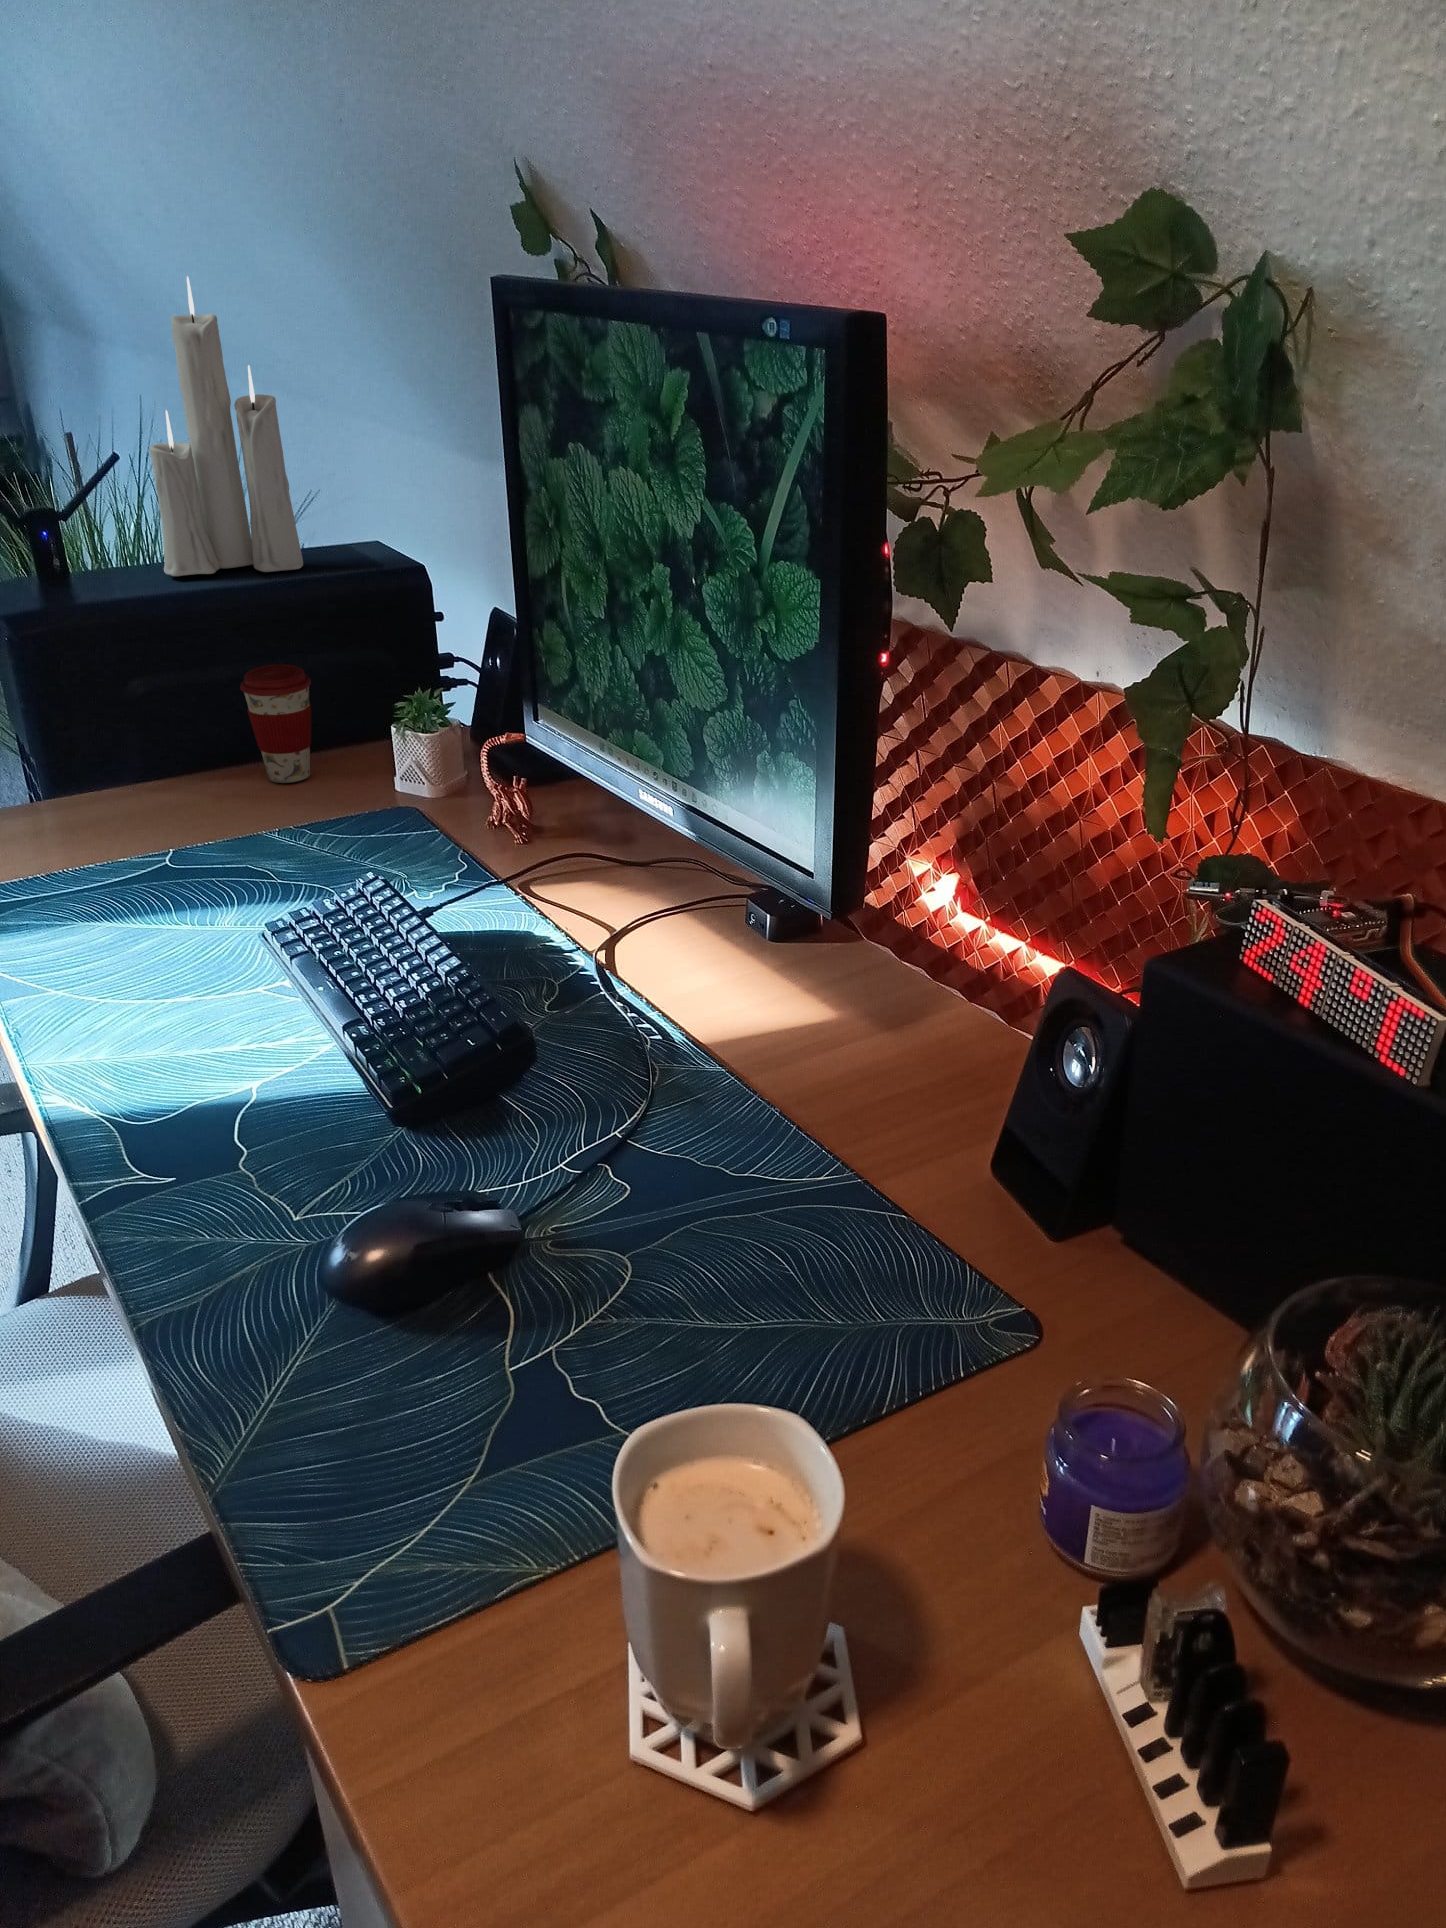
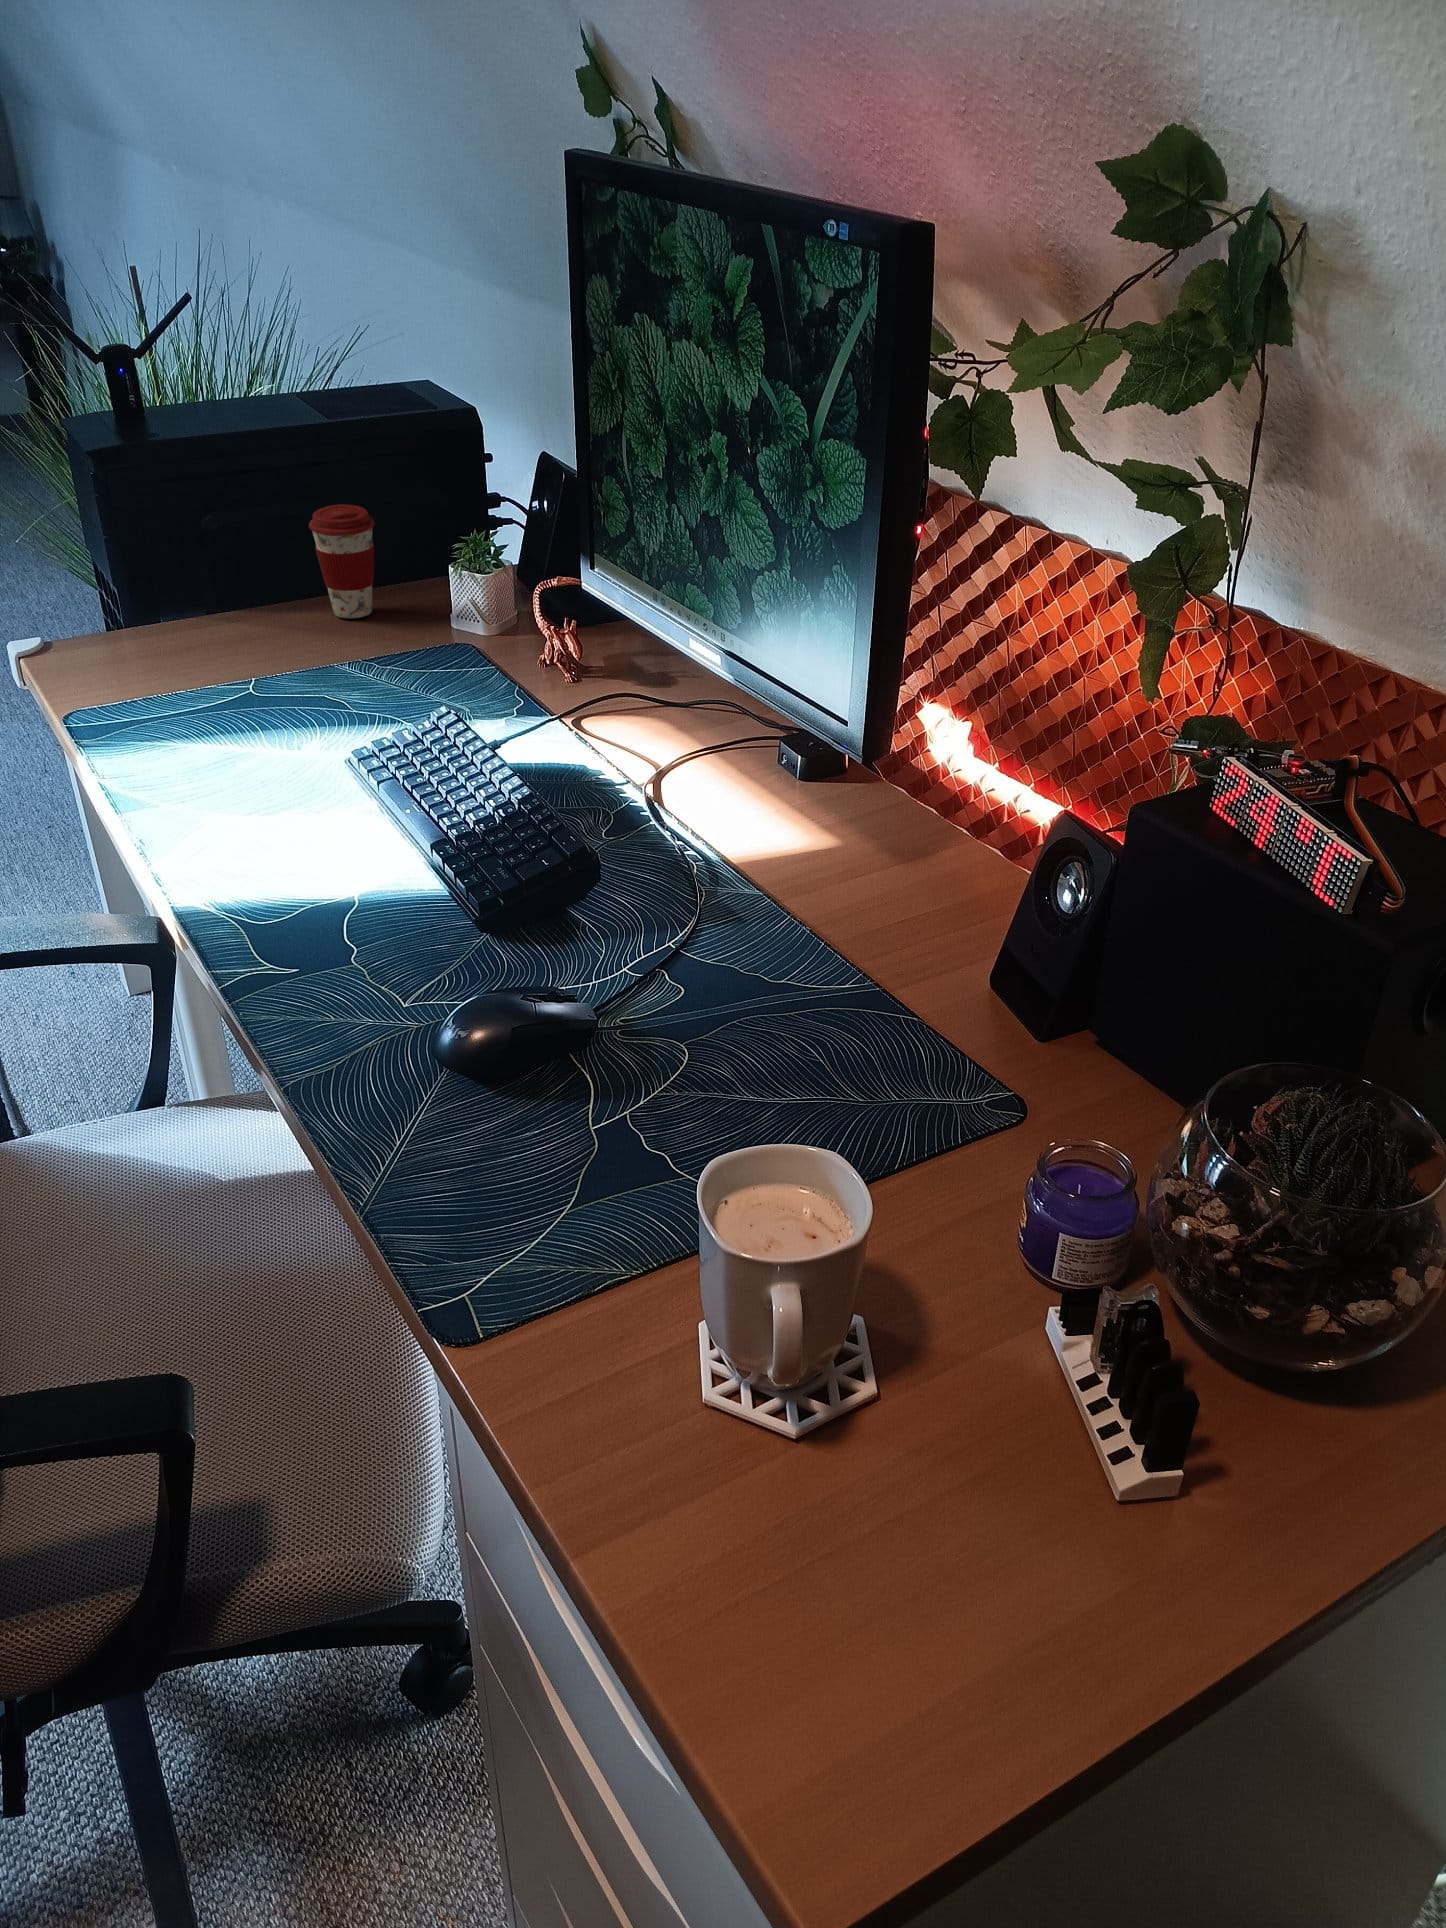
candle: present [149,276,303,576] -> none [220,100,363,415]

